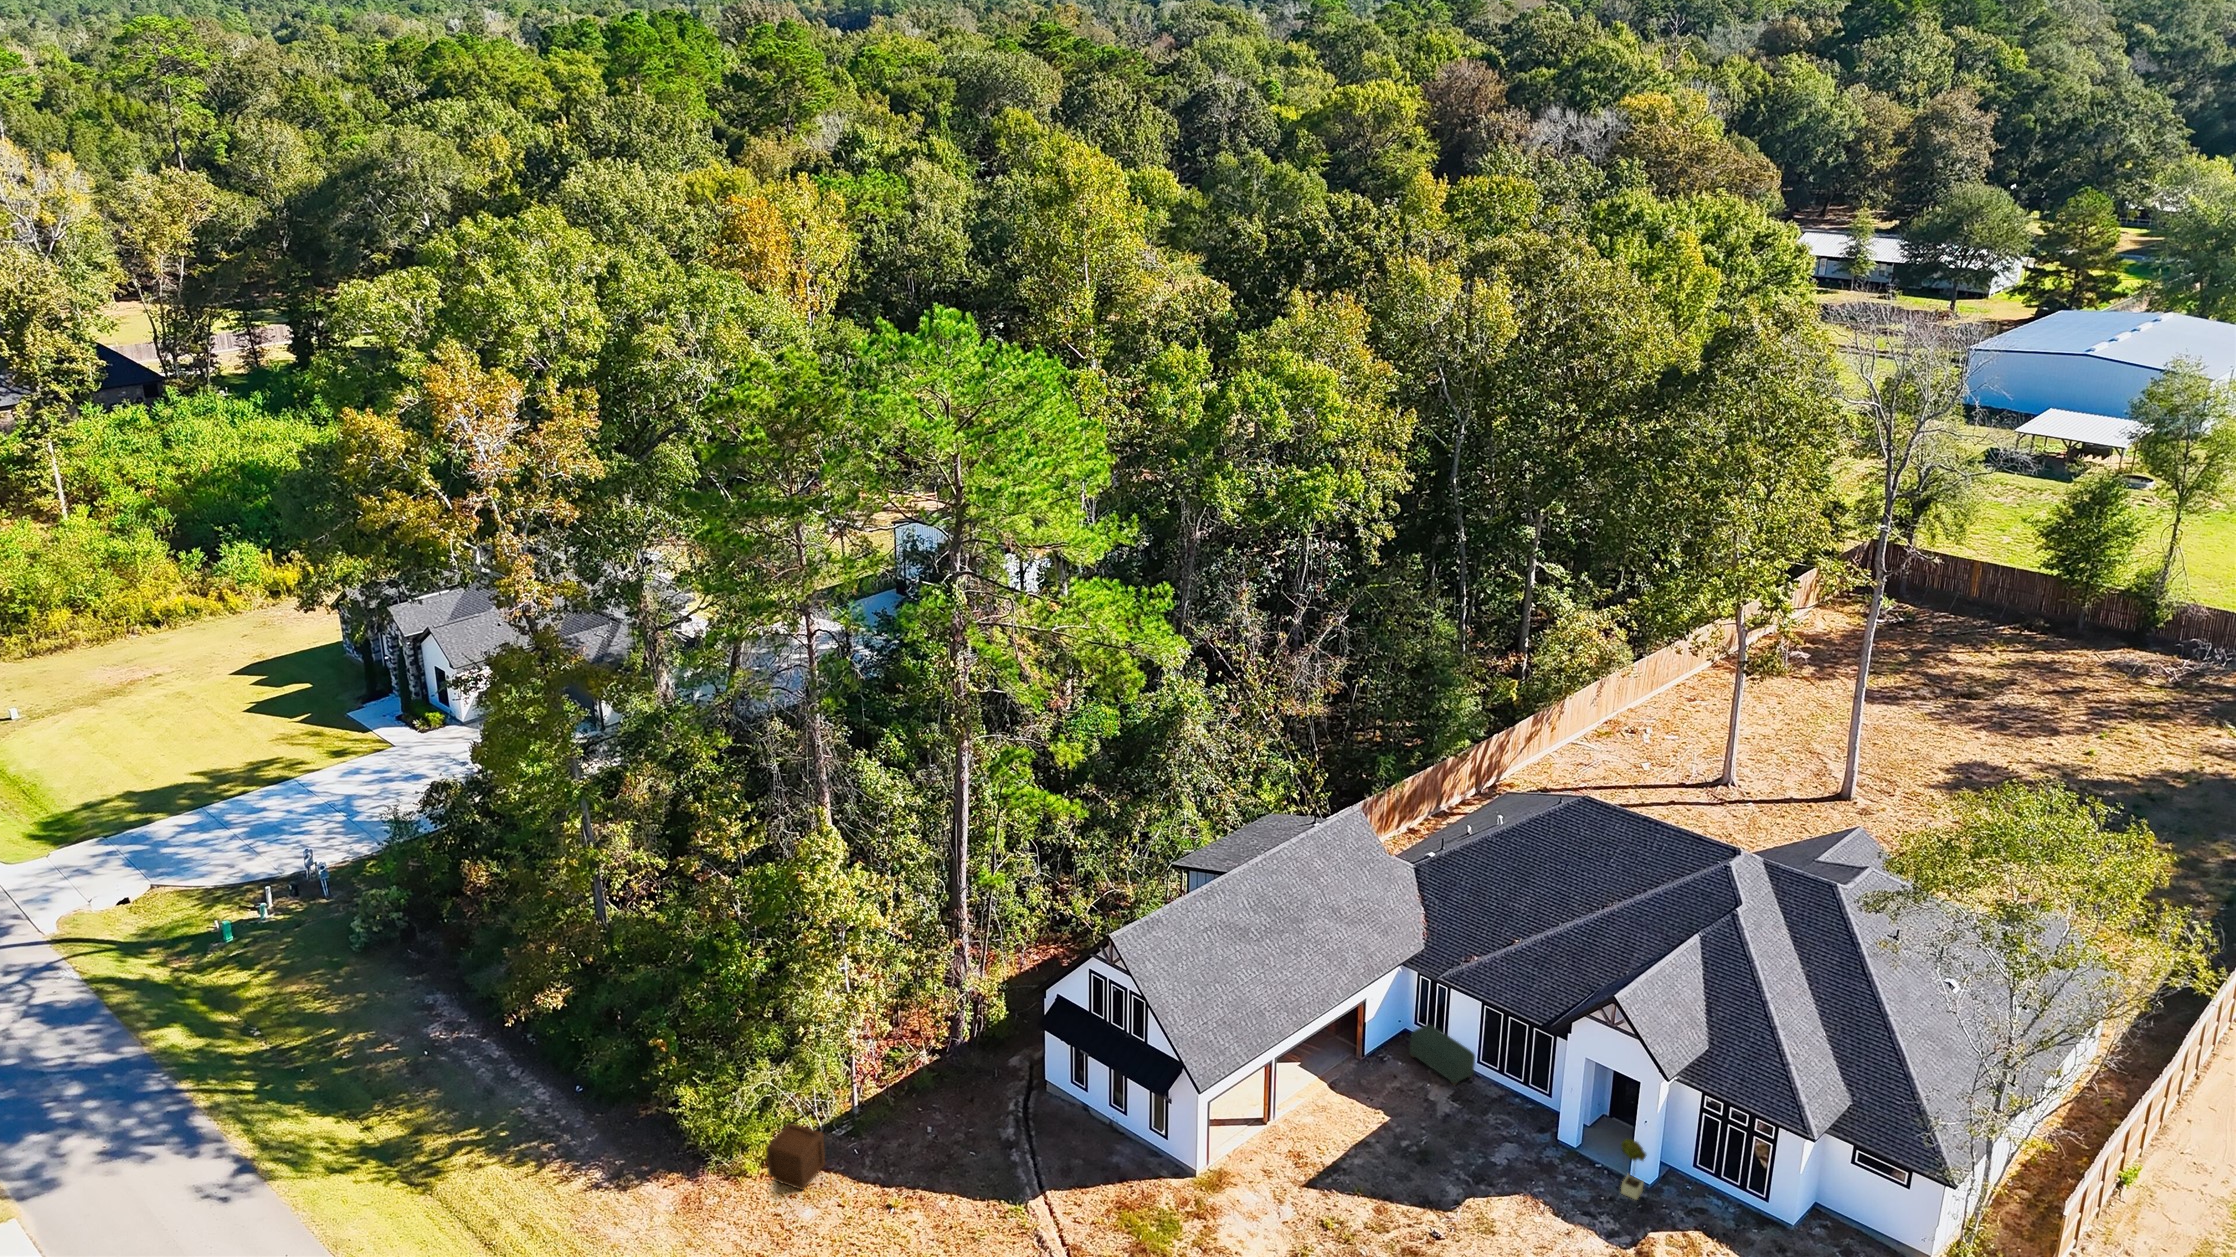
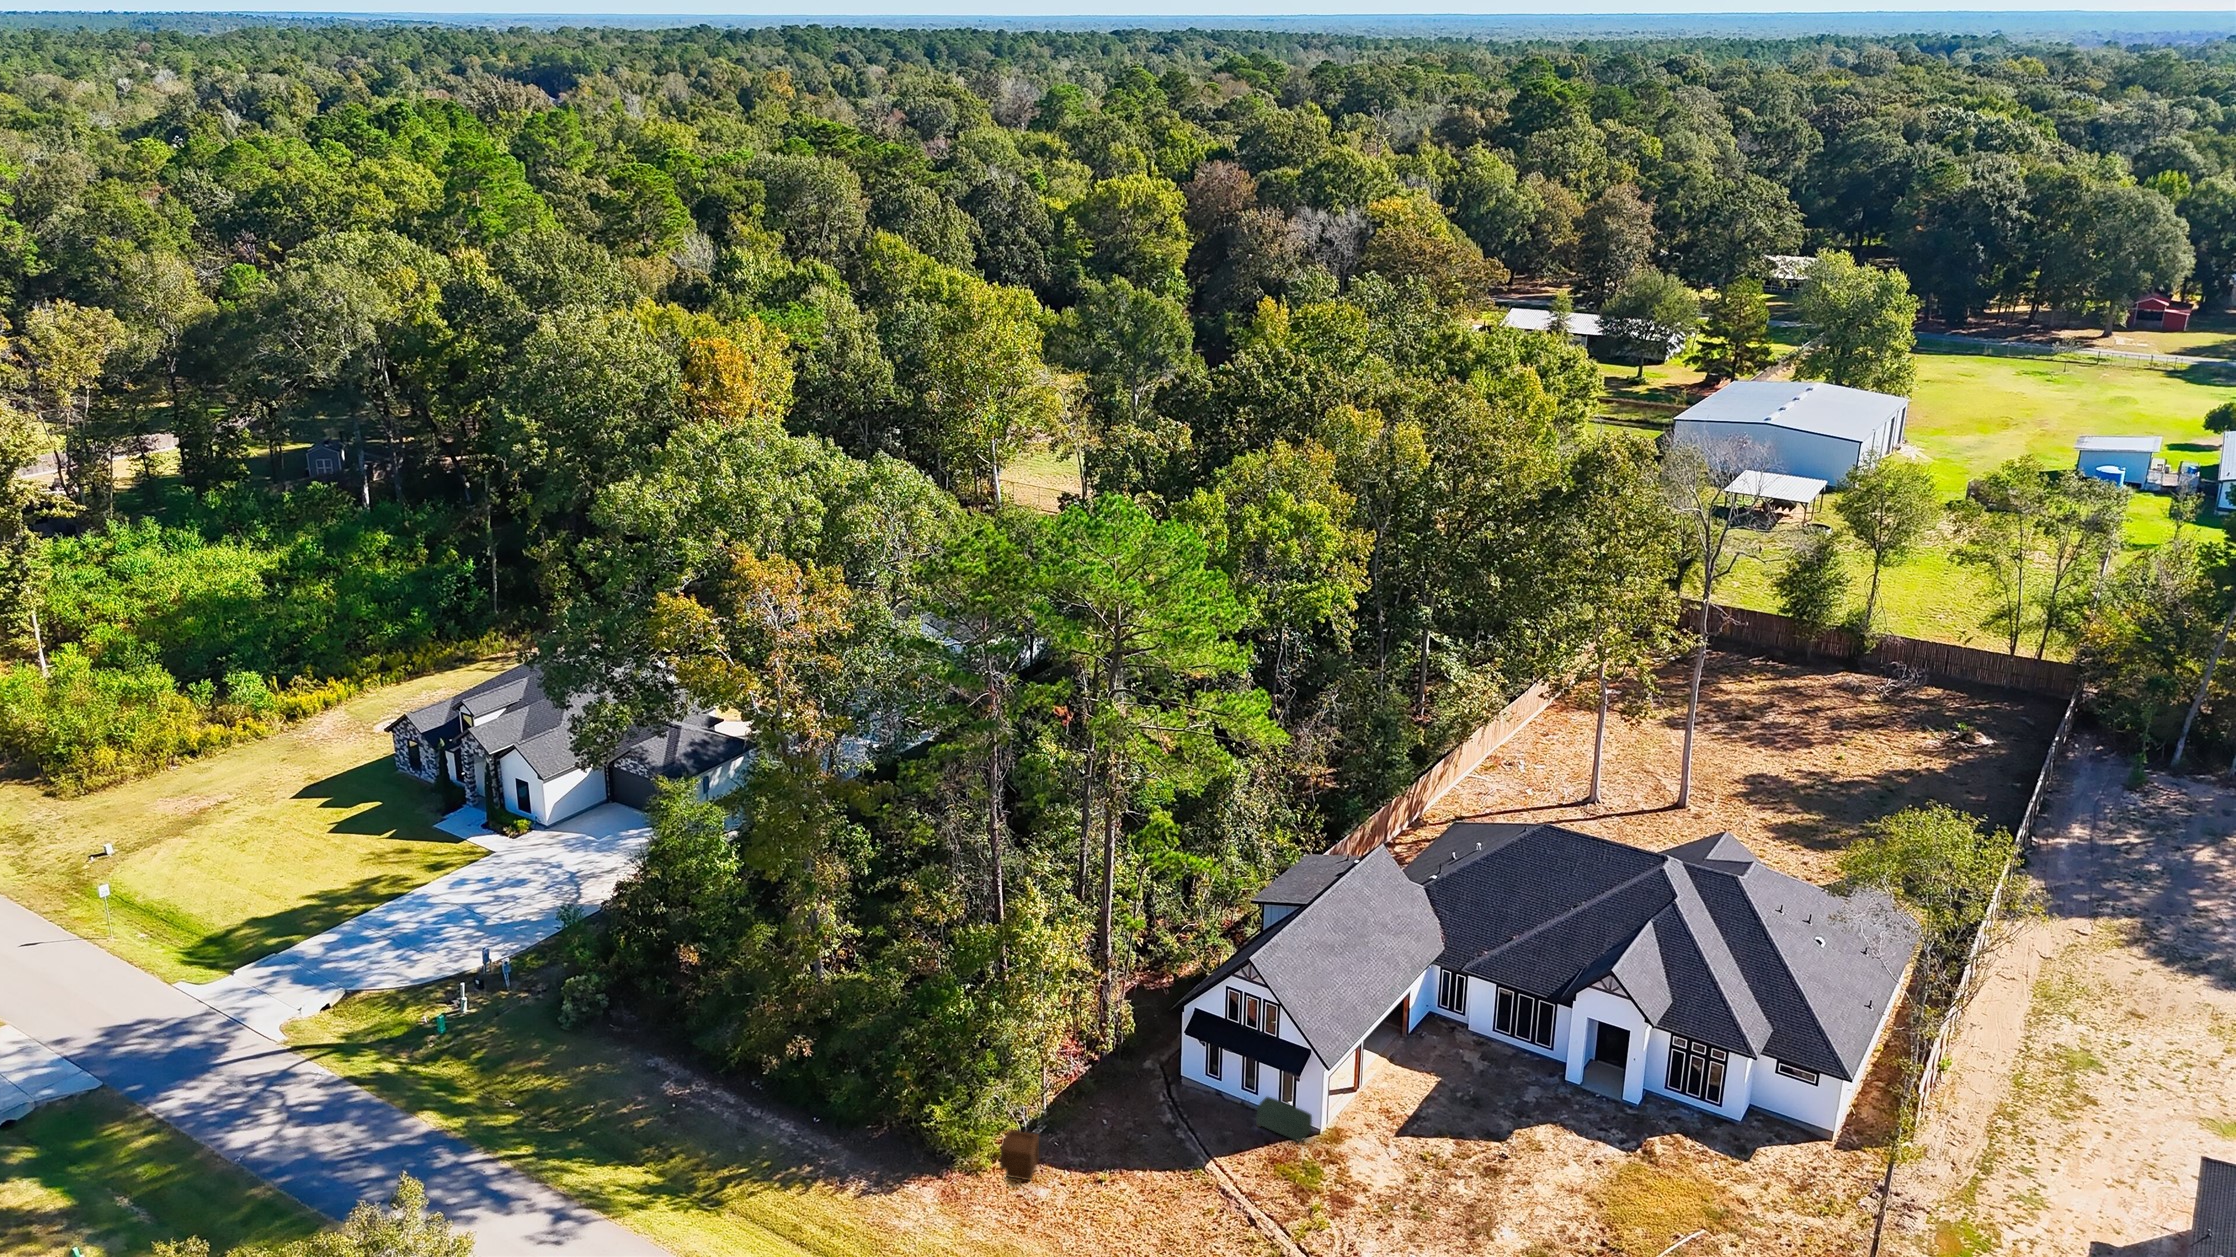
bench: present [1410,1024,1475,1086] -> present [1256,1097,1312,1144]
potted tree: present [1621,1139,1647,1200] -> none [1617,1071,1637,1115]

